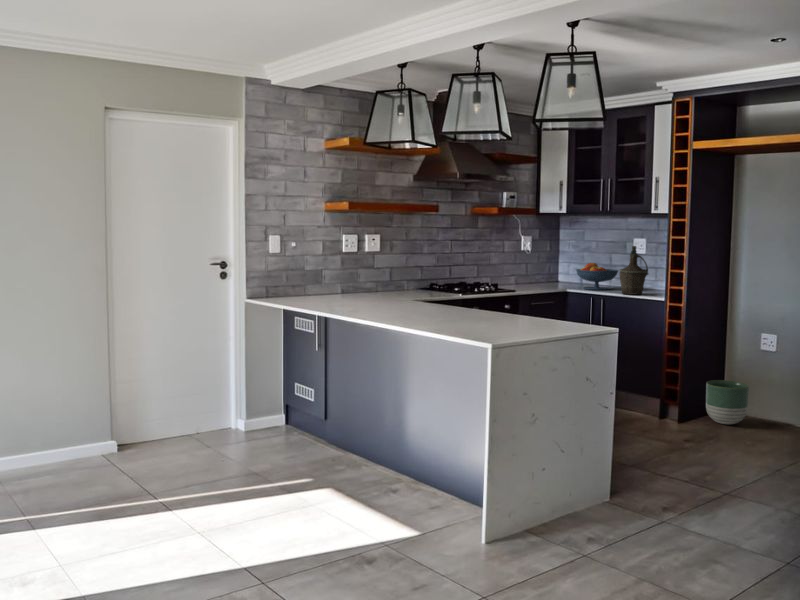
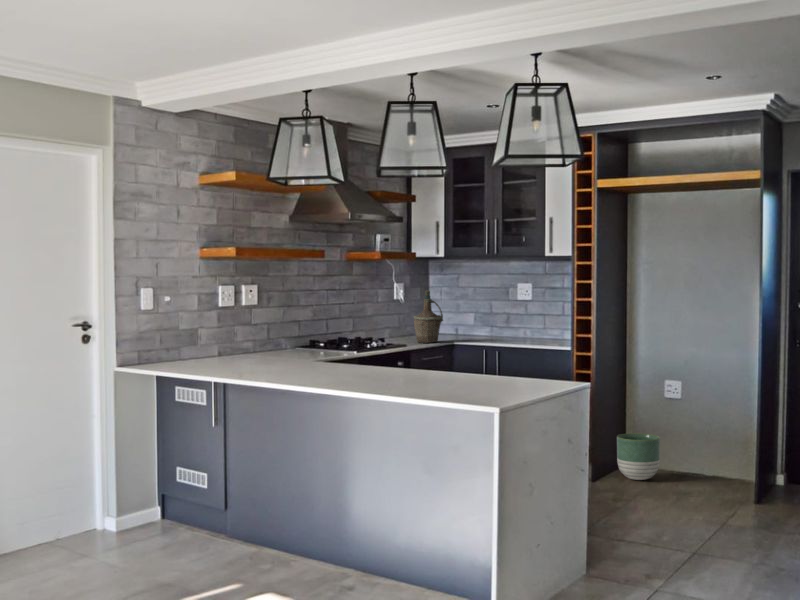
bottle: present [620,246,648,295] -> present [414,291,443,343]
fruit bowl: present [576,263,618,290] -> none [463,311,509,342]

